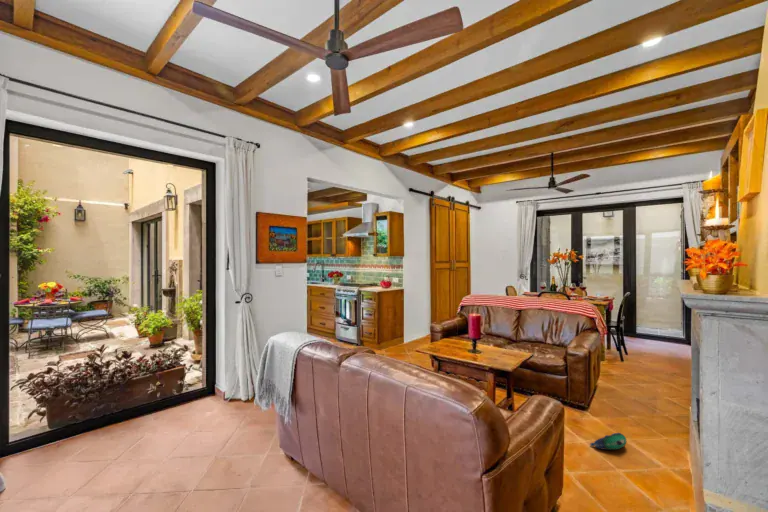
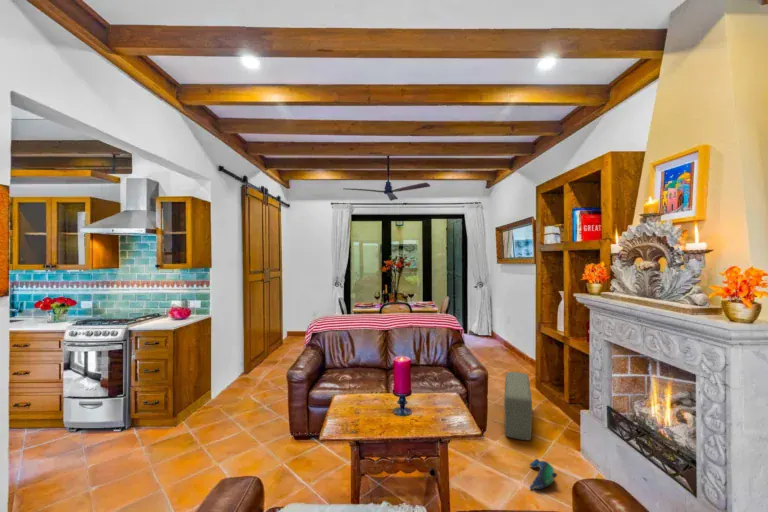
pouf: none [613,366,673,425] -> present [504,372,532,440]

